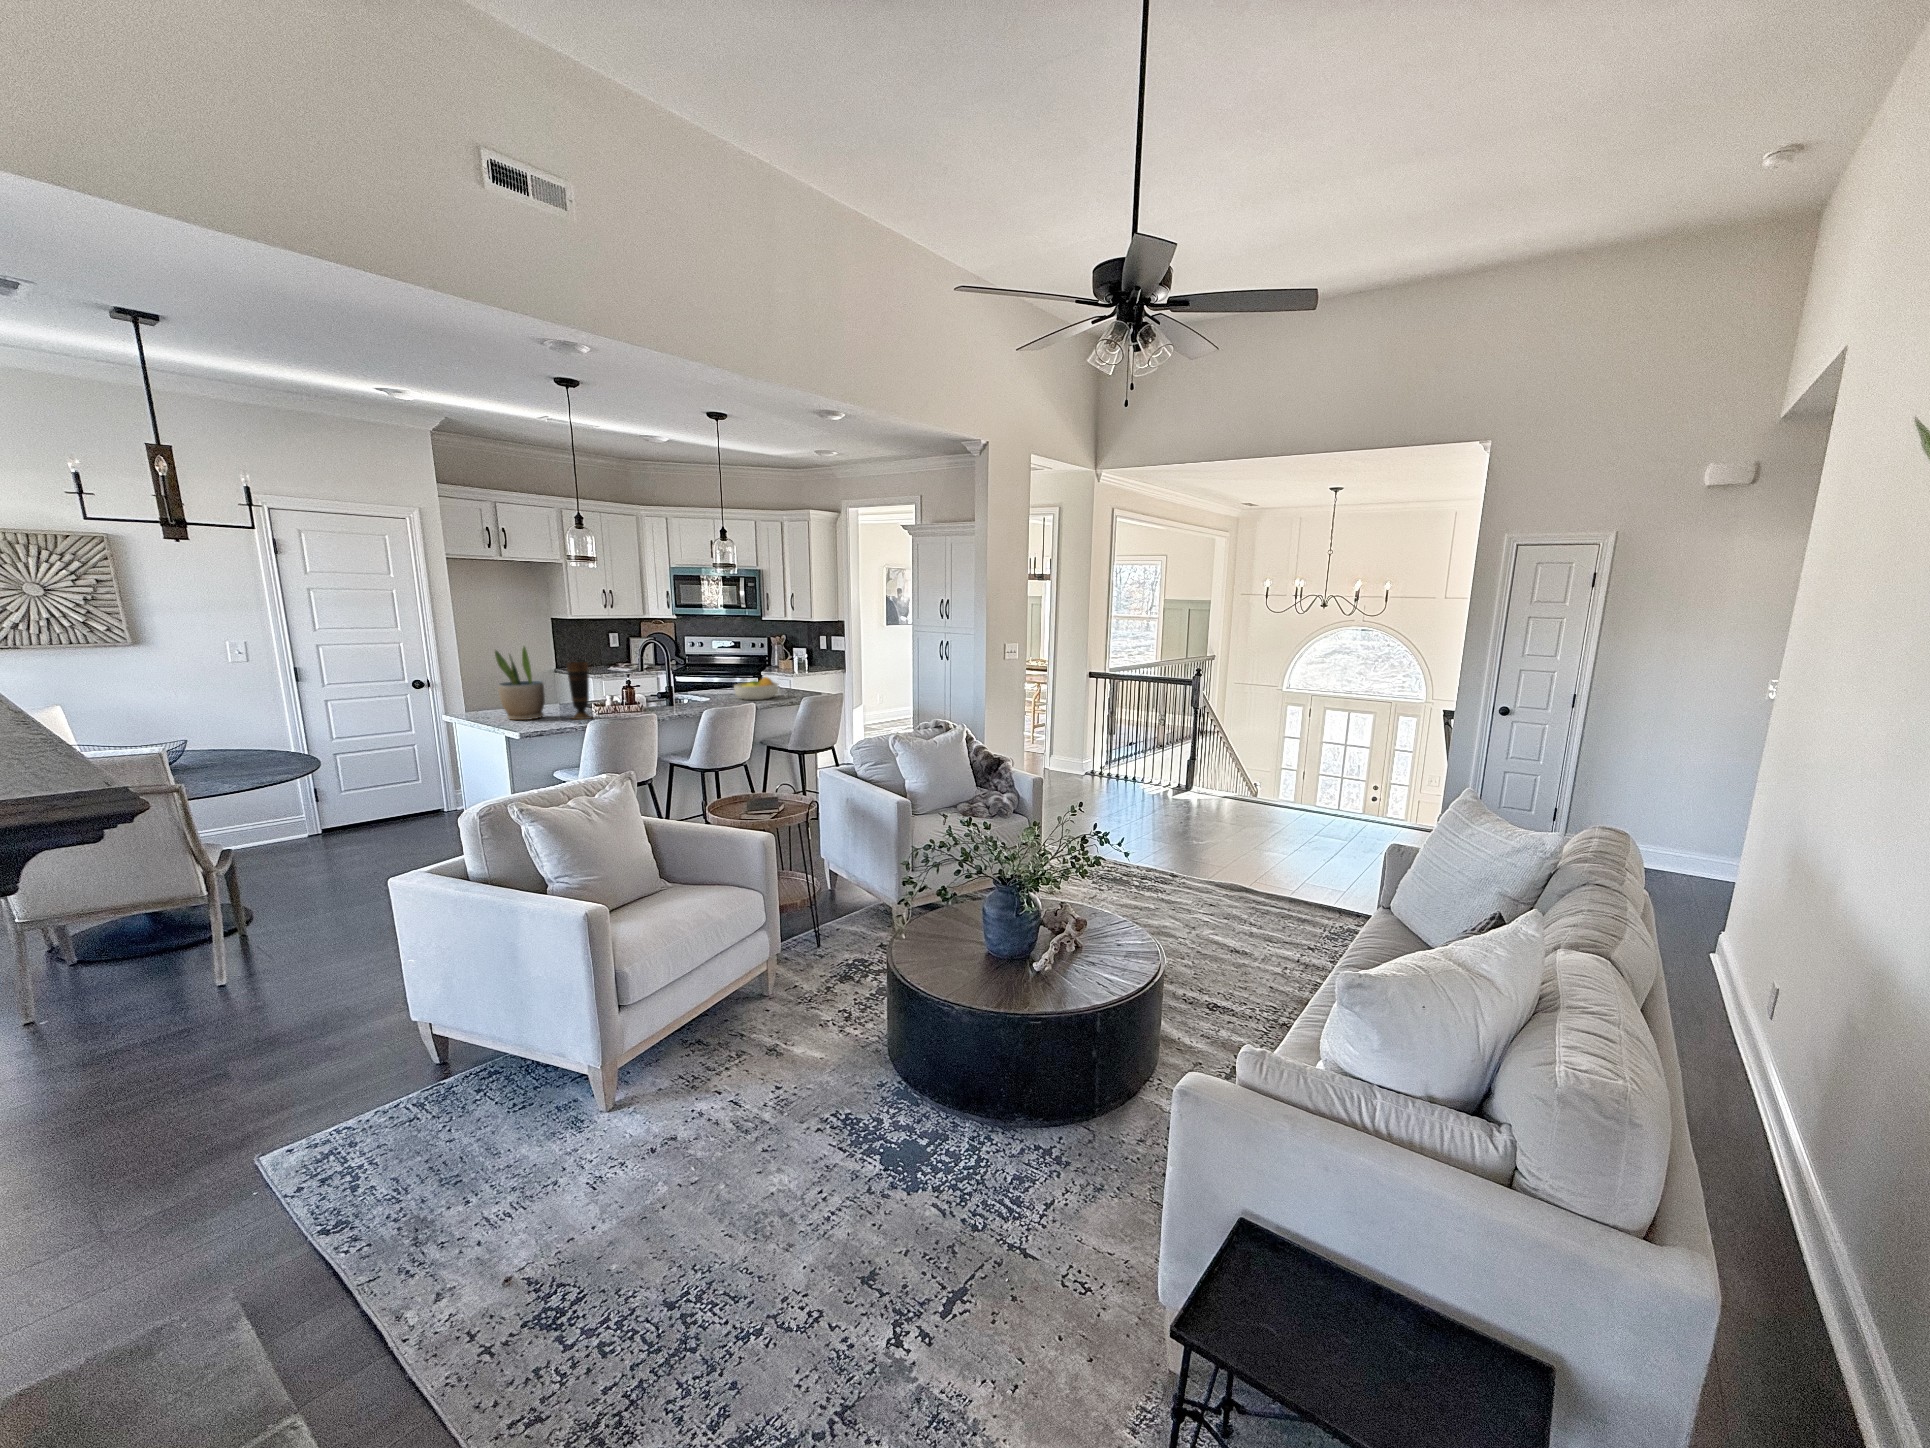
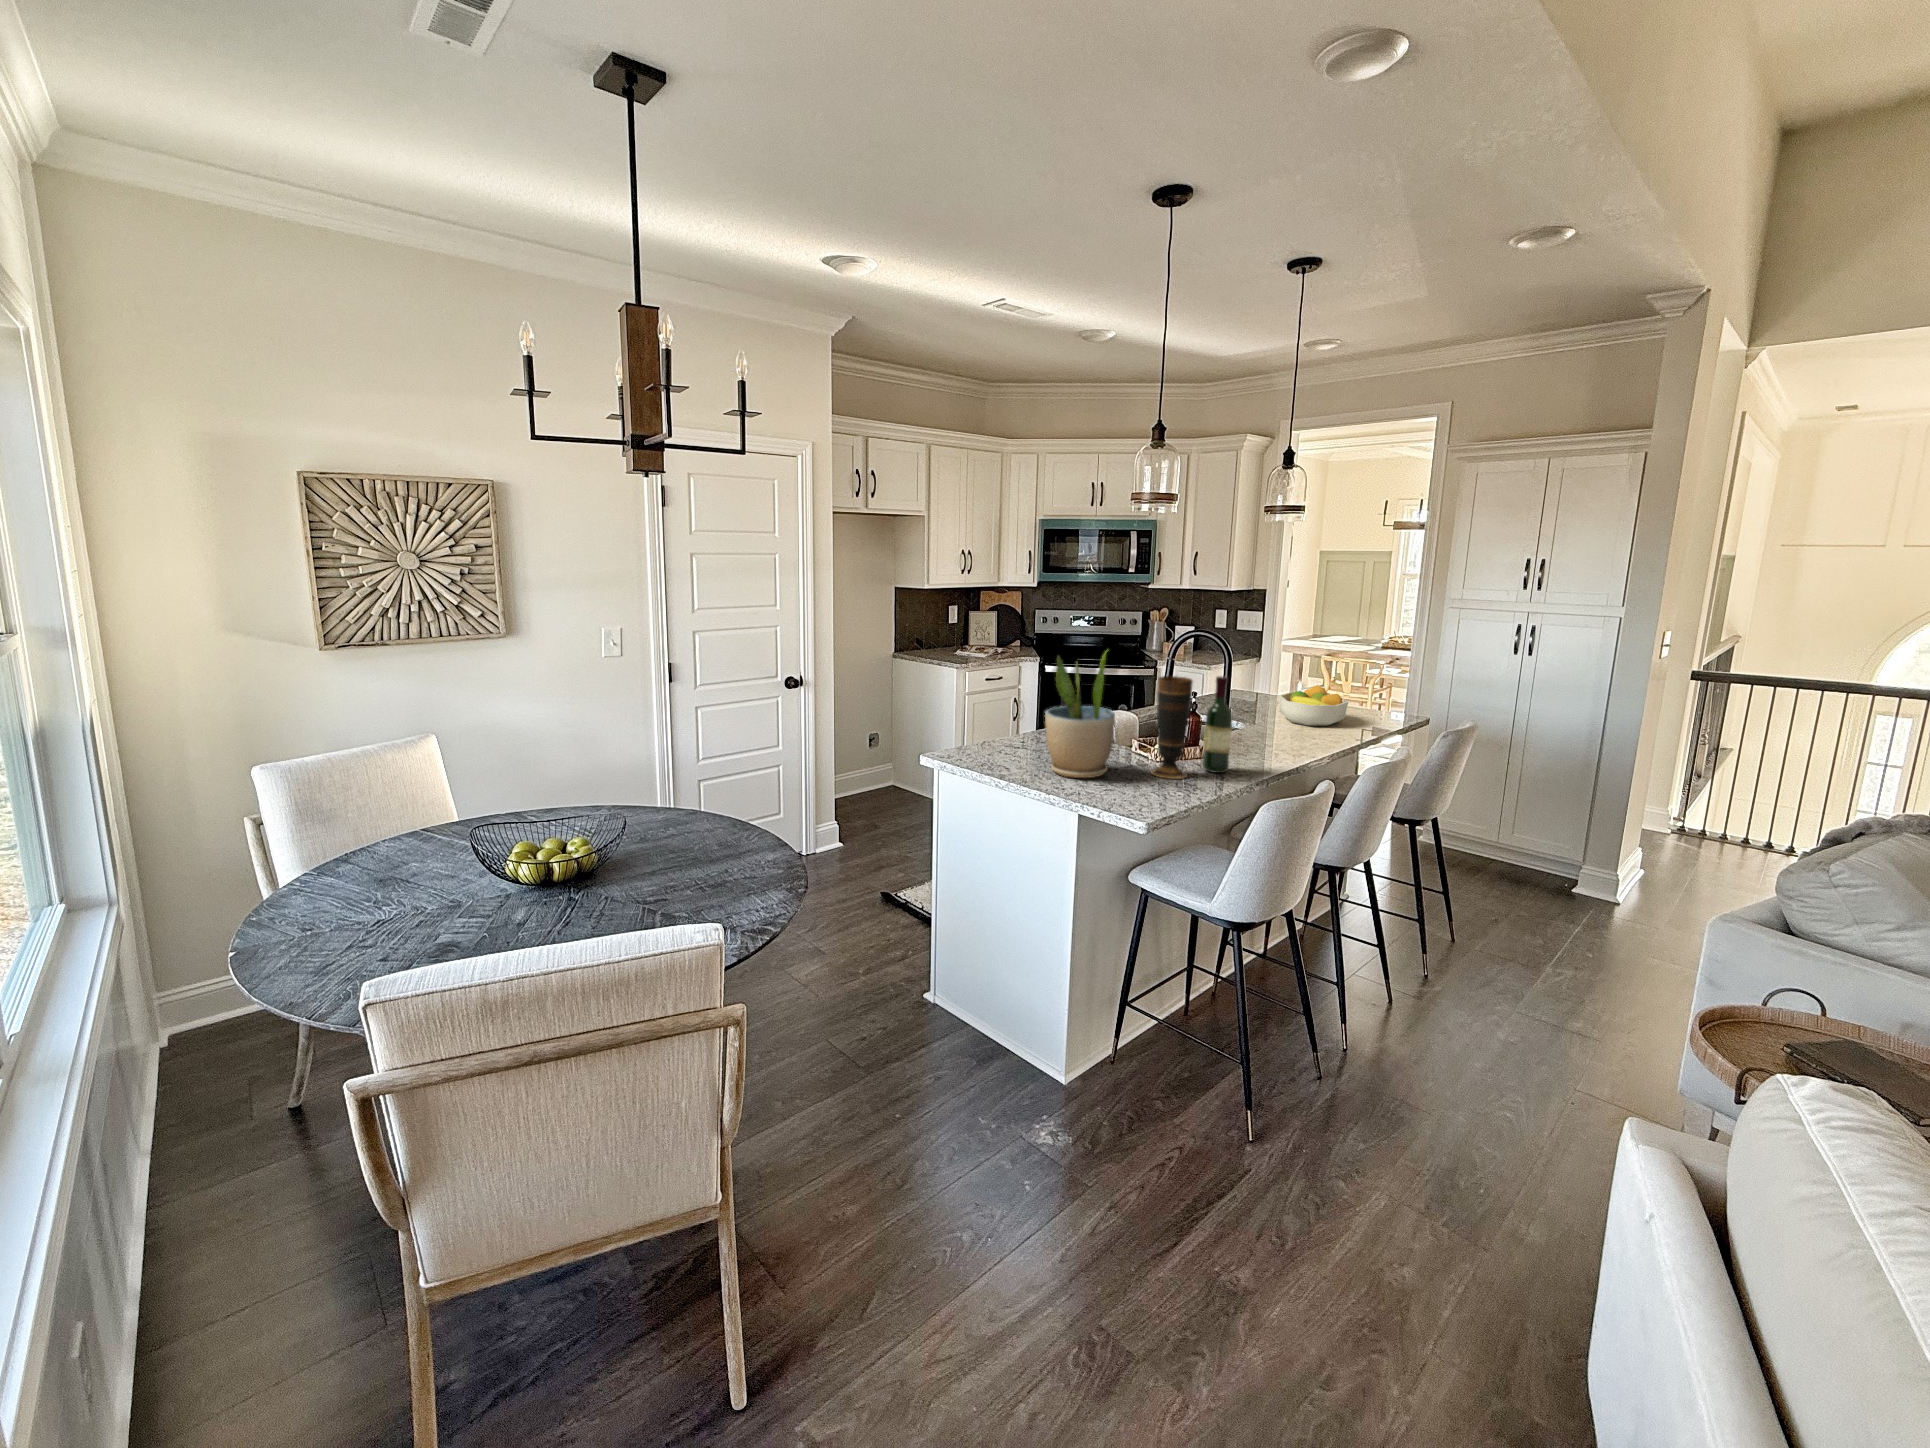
wine bottle: none [606,662,623,717] -> present [1202,676,1232,773]

